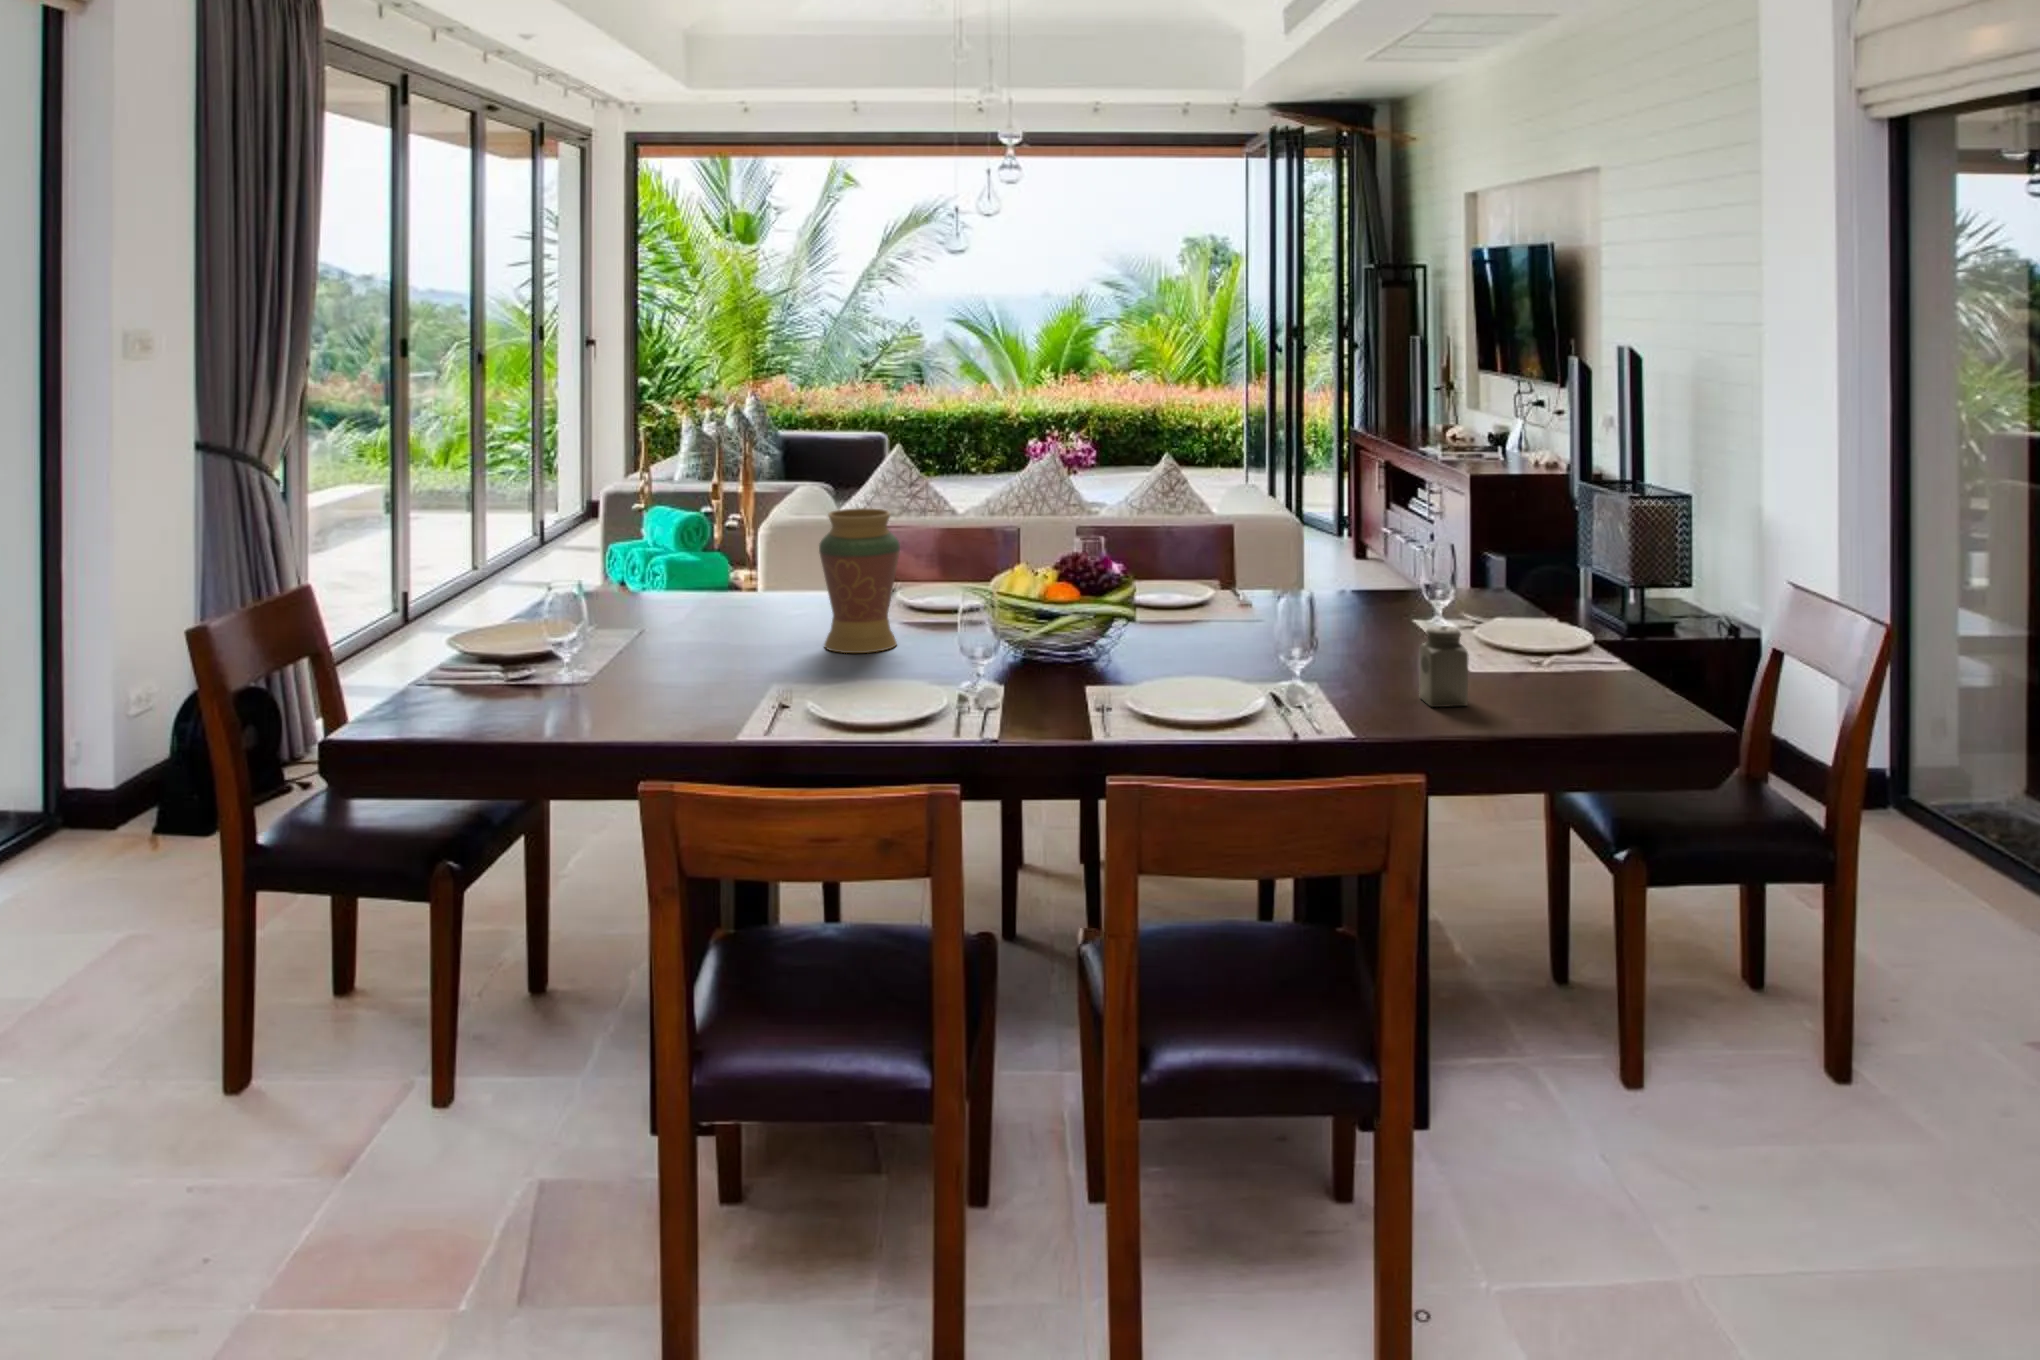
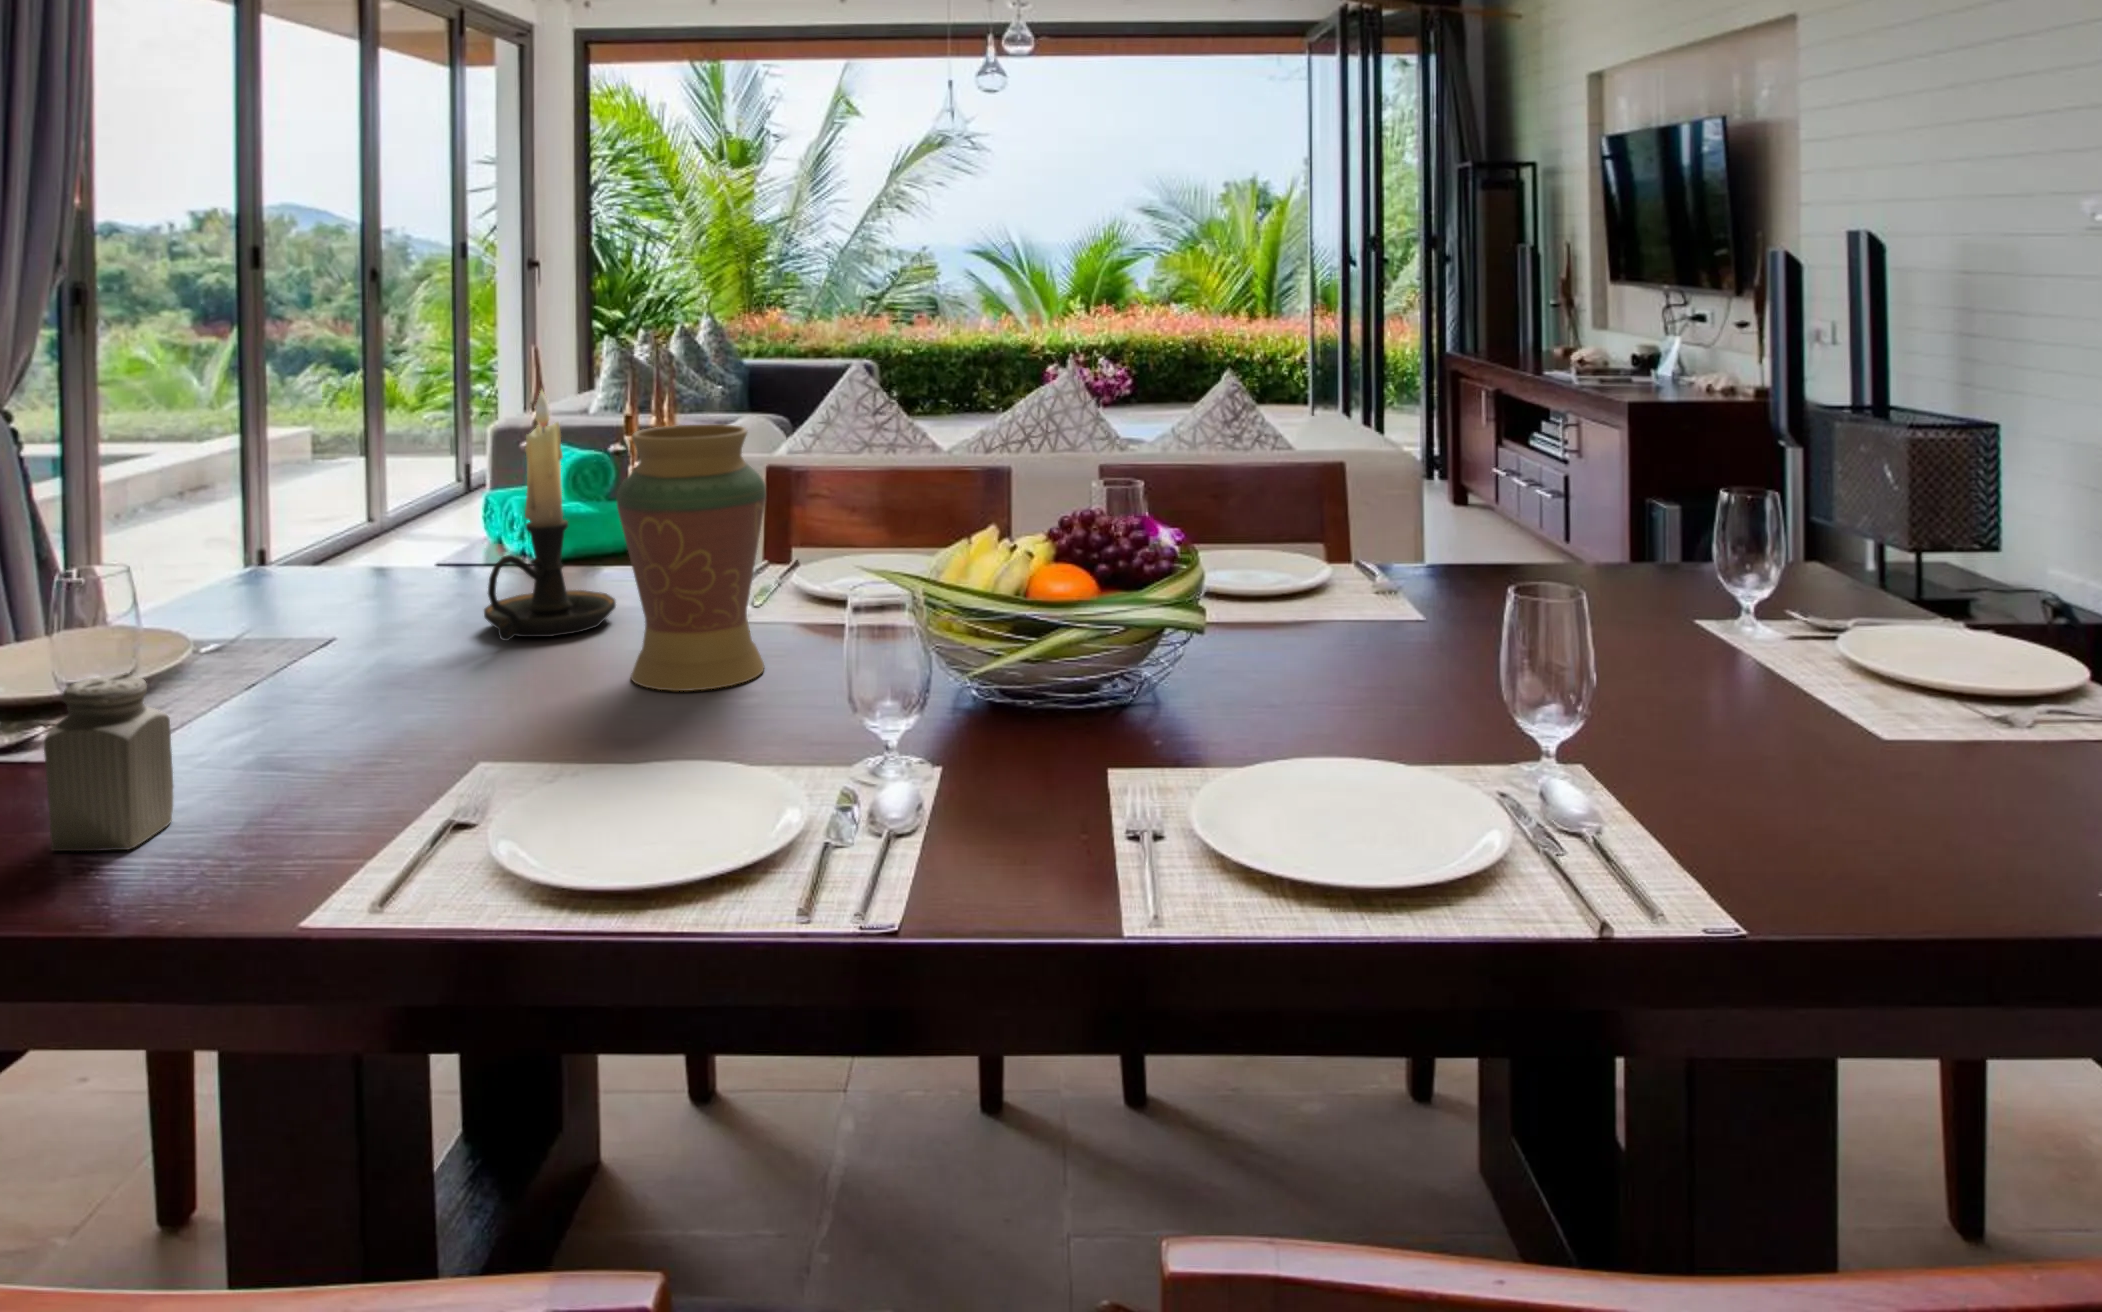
candle holder: none [722,485,797,631] -> present [484,390,616,641]
salt shaker: present [1419,626,1468,707] -> present [44,674,173,851]

